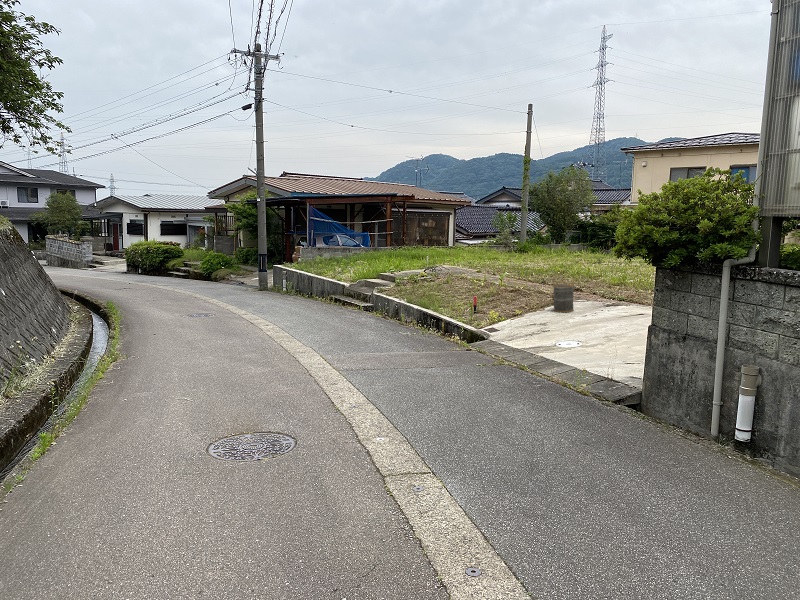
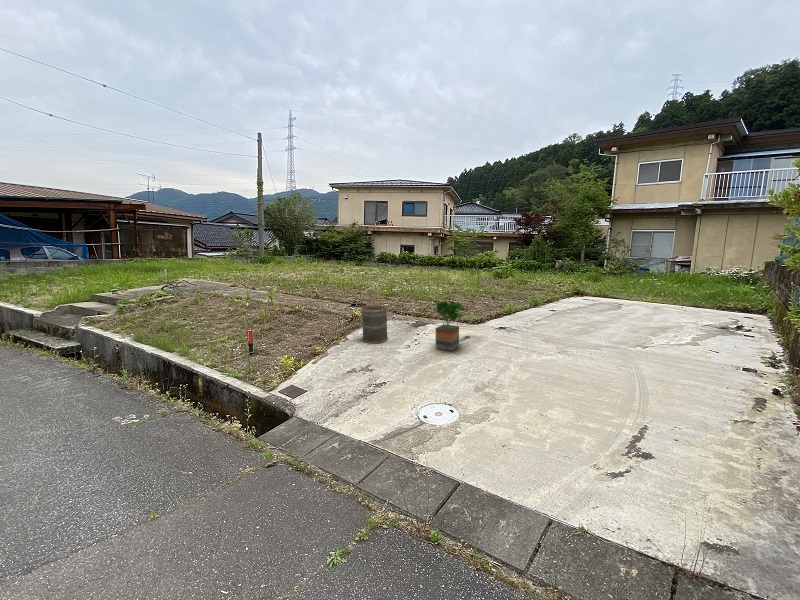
potted tree: none [601,281,629,320] -> present [435,301,464,351]

